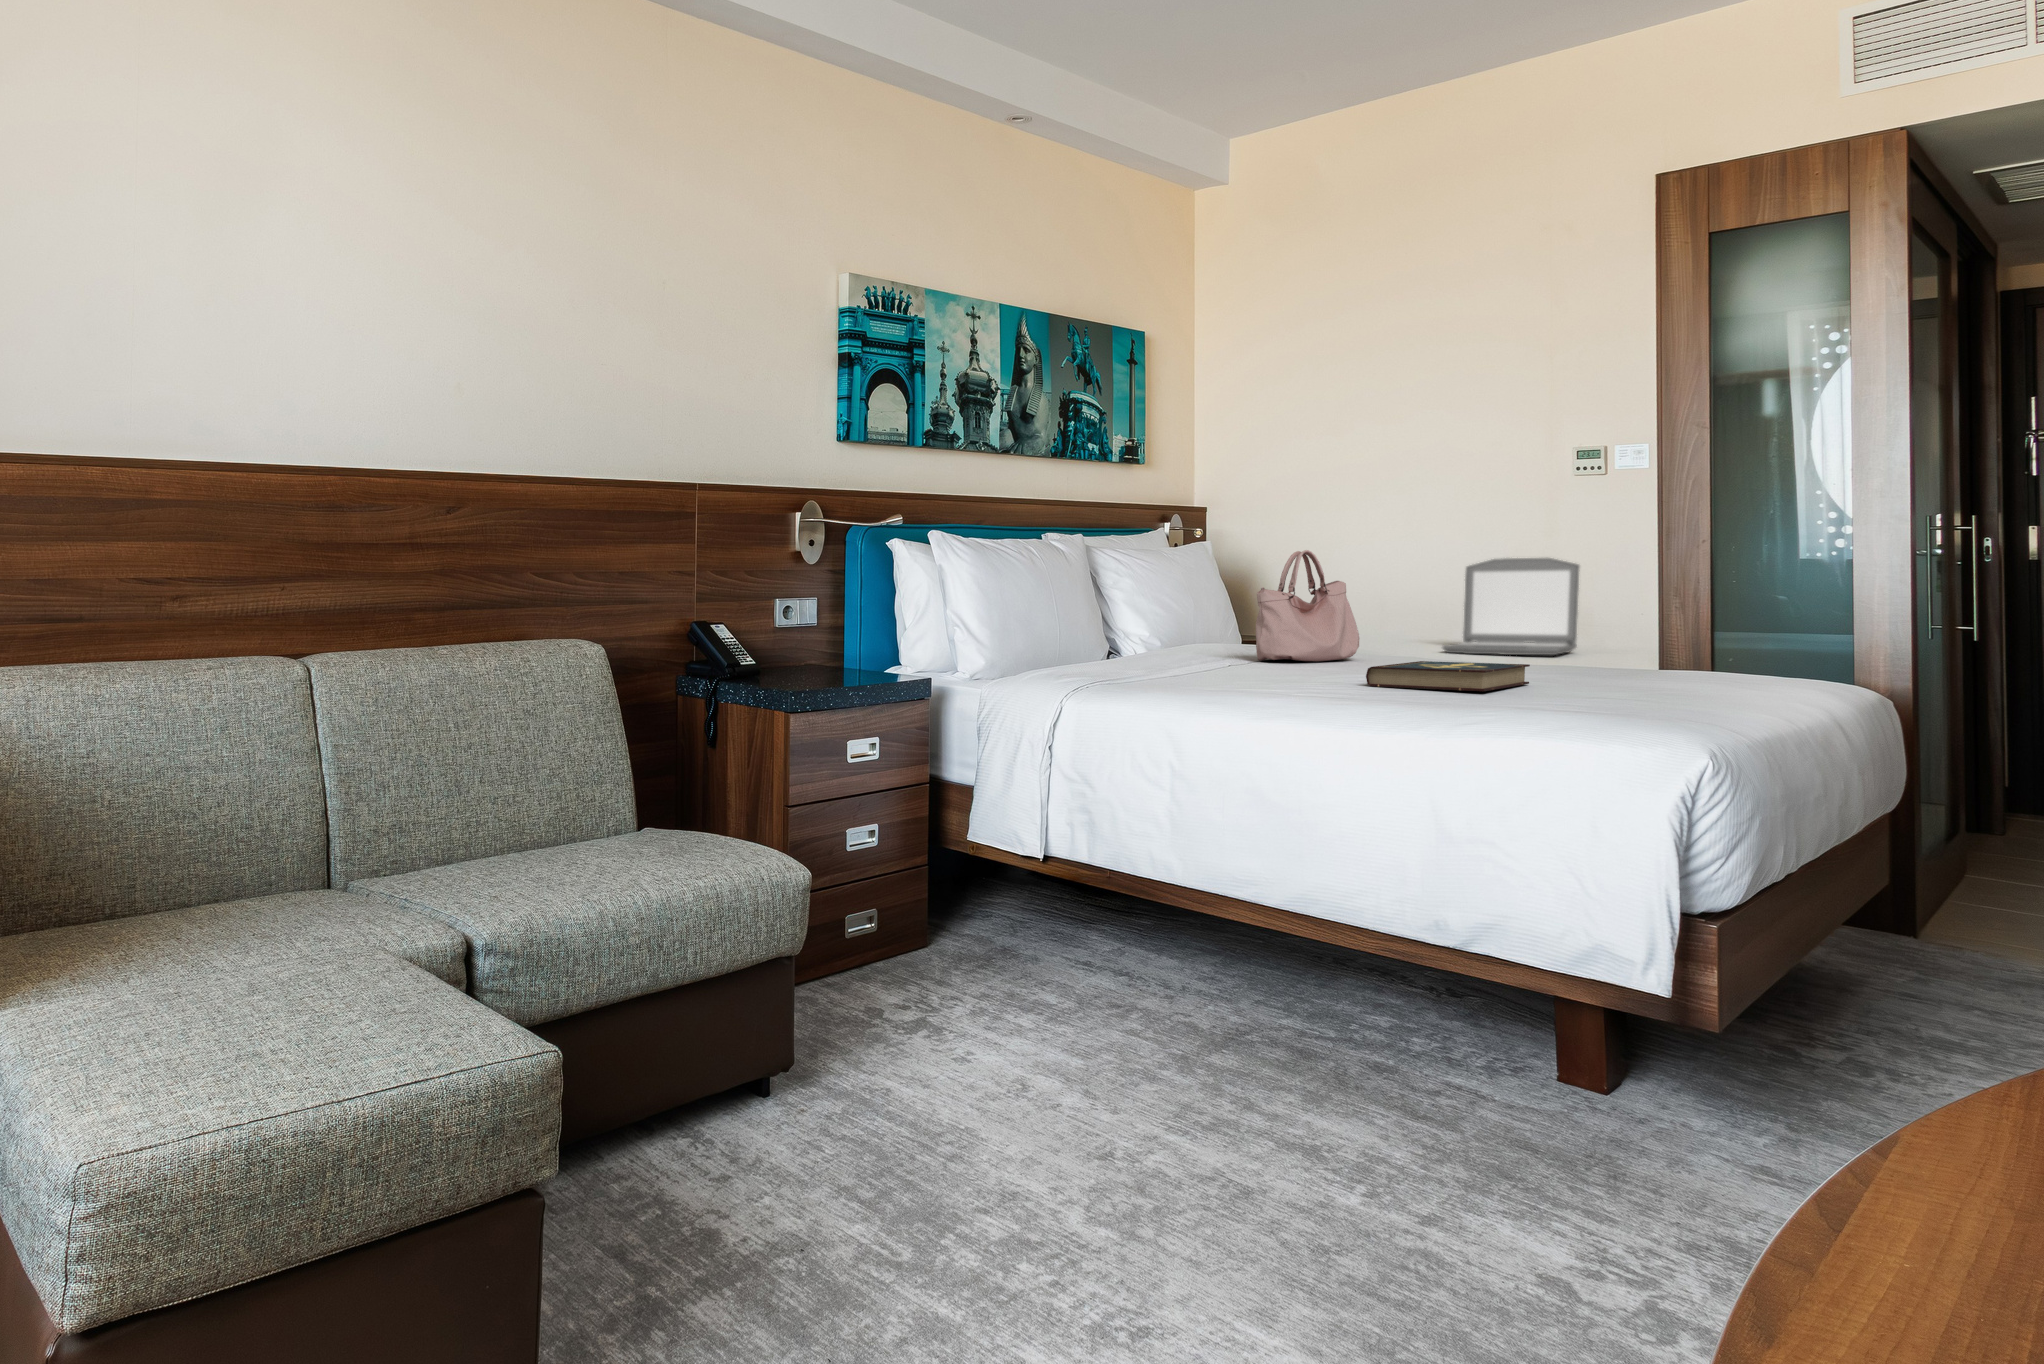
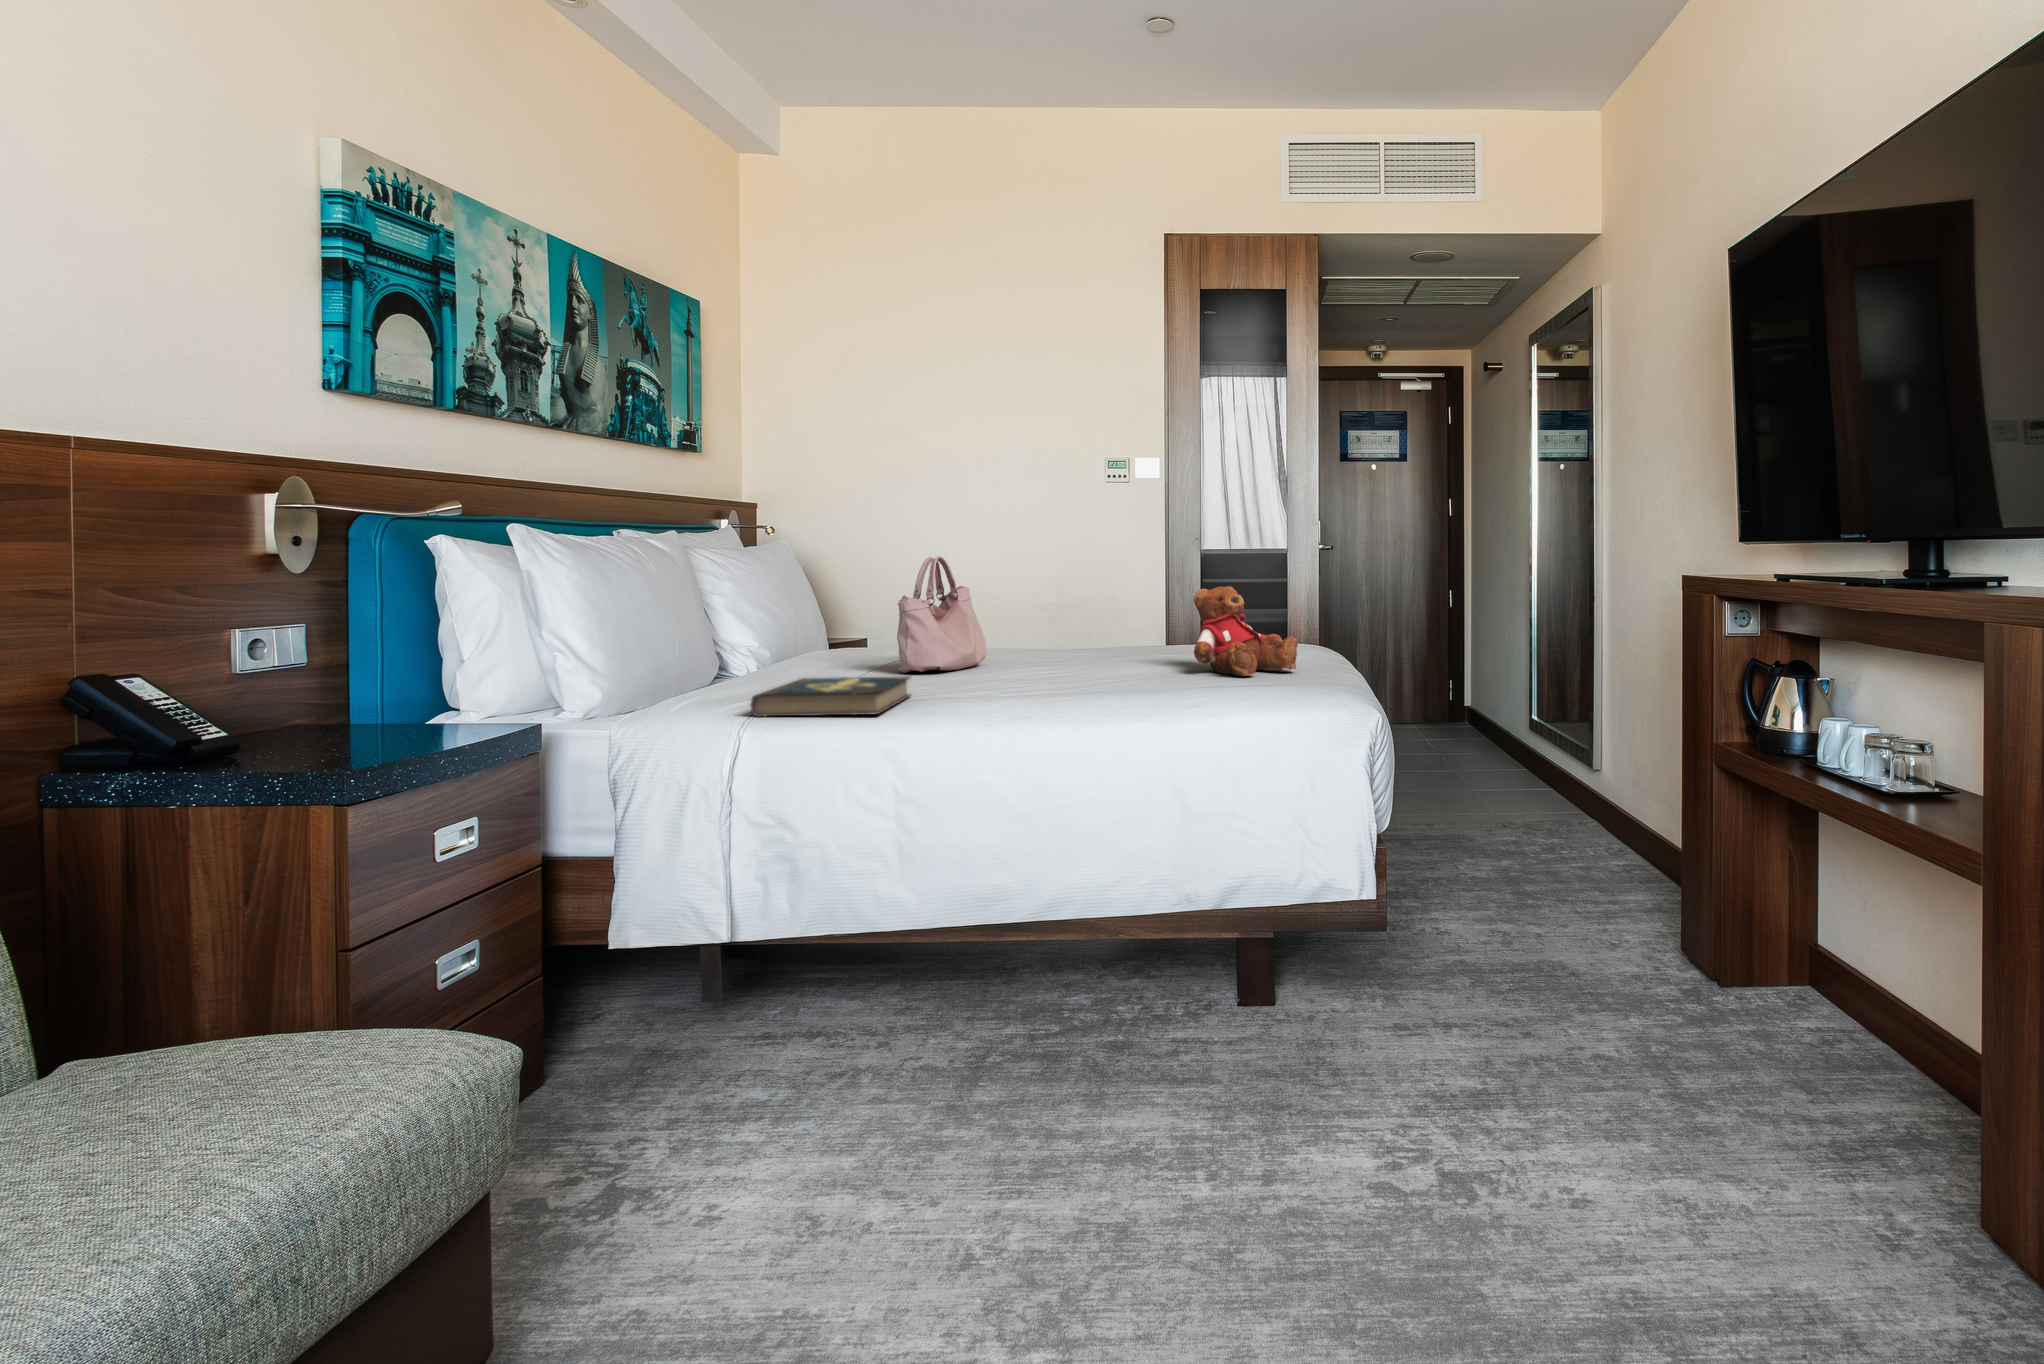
laptop: present [1442,558,1580,655] -> none [1025,561,1120,649]
teddy bear: none [1577,579,1738,682] -> present [1194,586,1297,676]
book: present [1366,661,1530,691] -> present [751,676,910,717]

